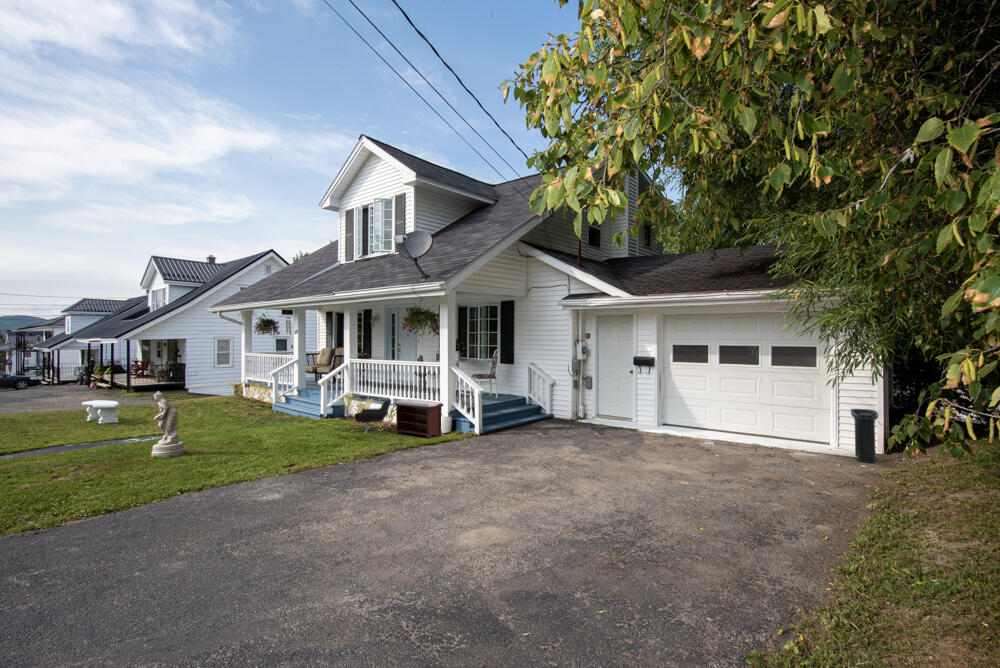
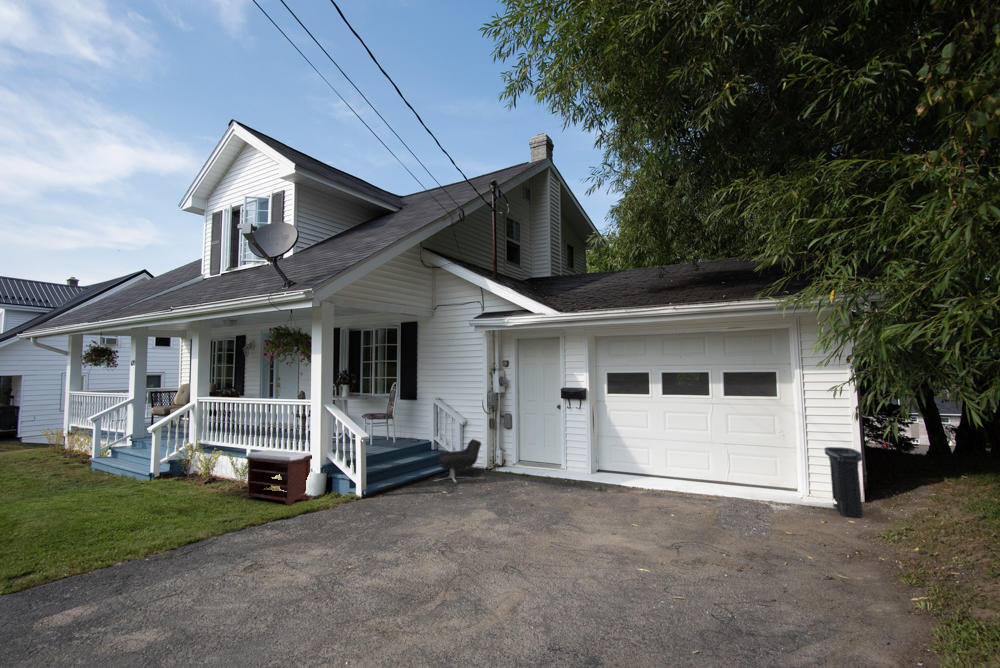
lounge chair: present [355,399,391,433] -> present [438,439,481,482]

